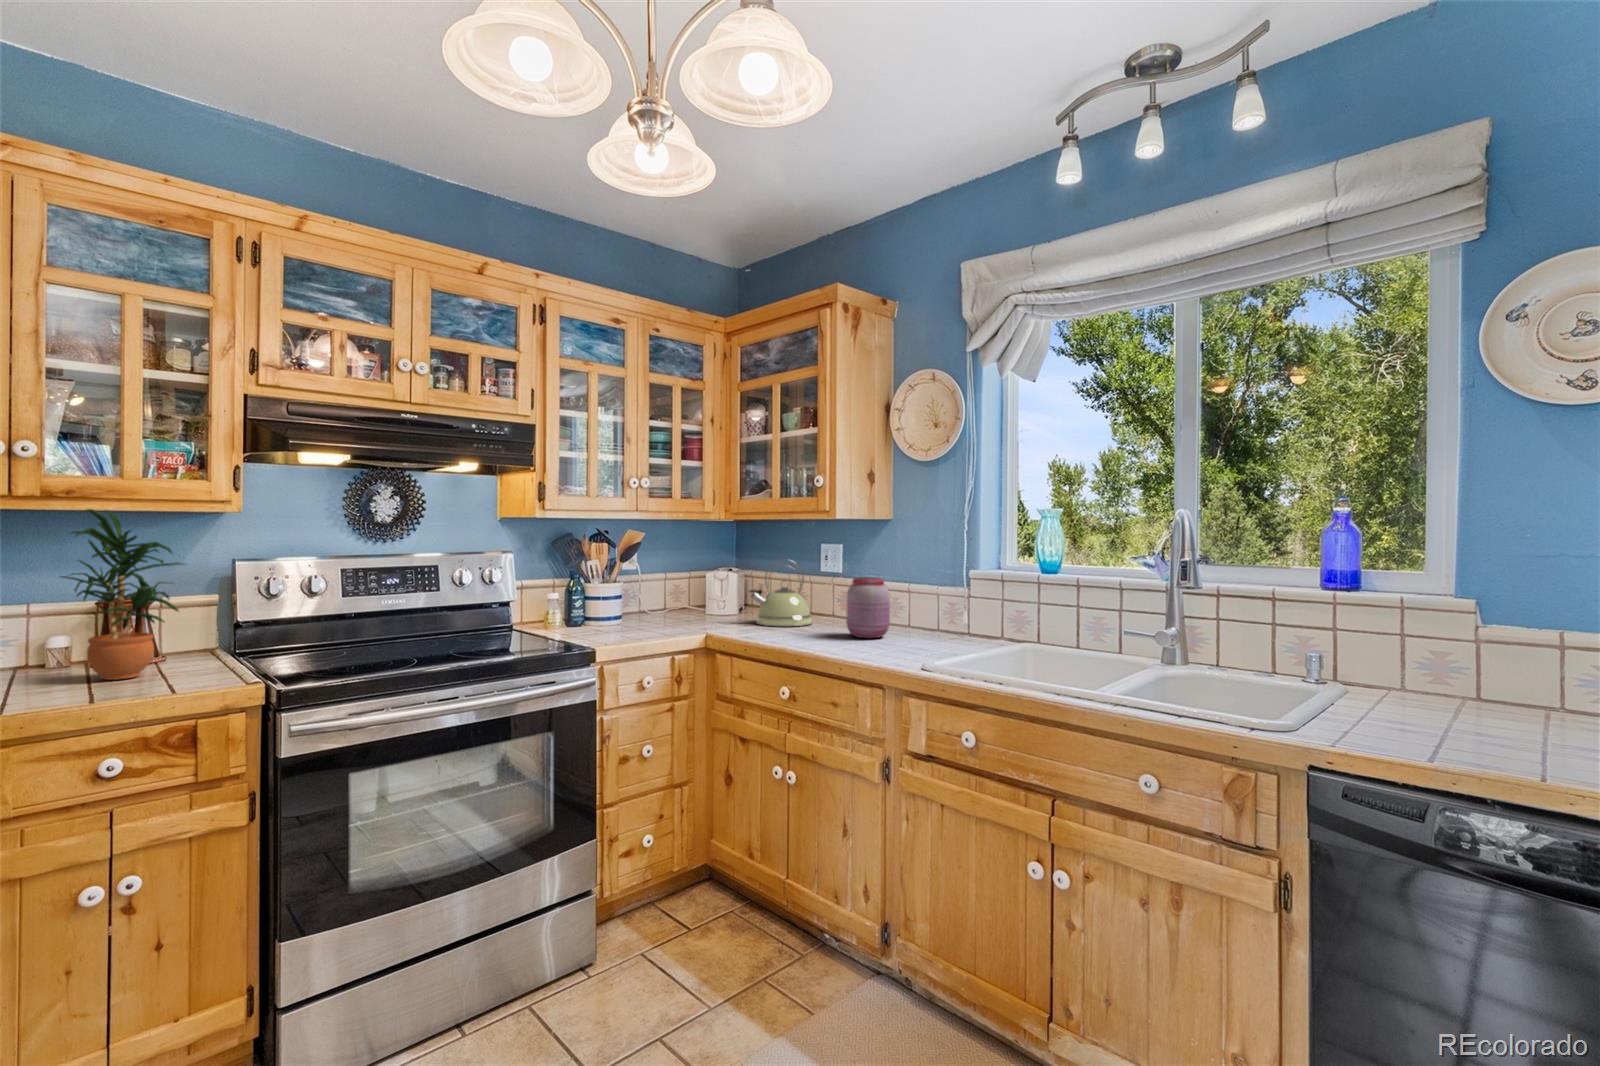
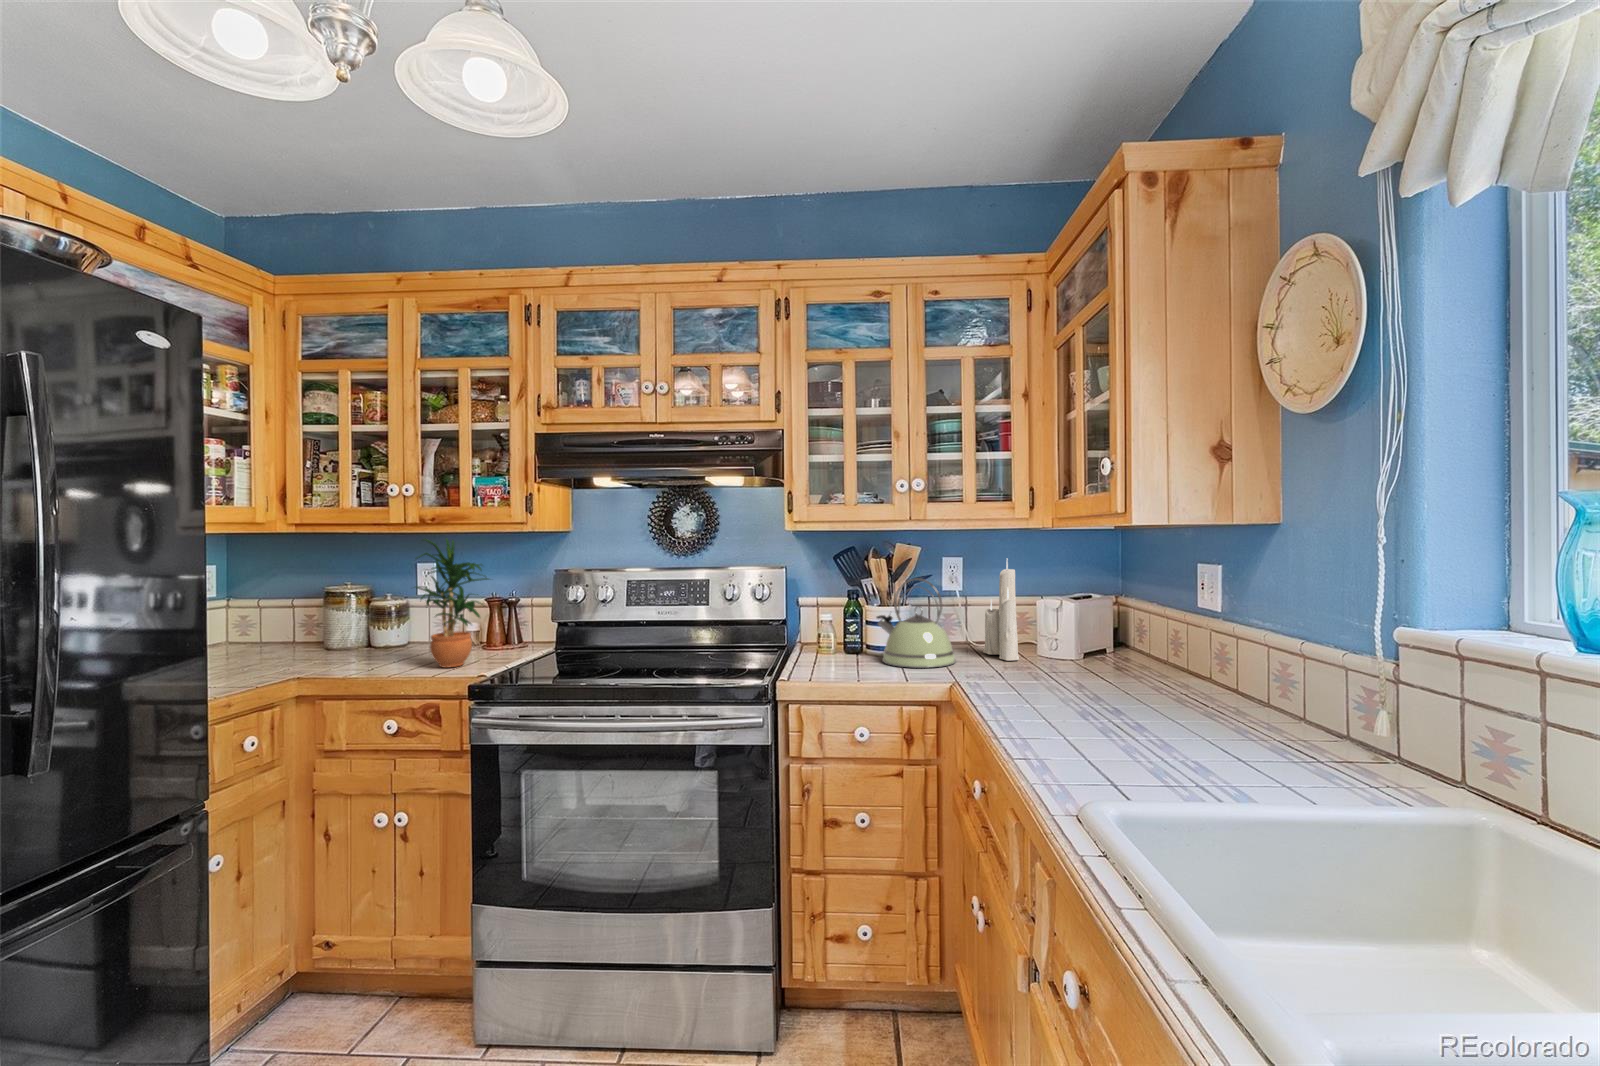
candle: none [682,539,717,620] -> present [983,559,1019,661]
kettle: present [749,559,812,626] -> present [877,578,956,668]
jar: present [846,577,890,638] -> none [1127,625,1207,730]

